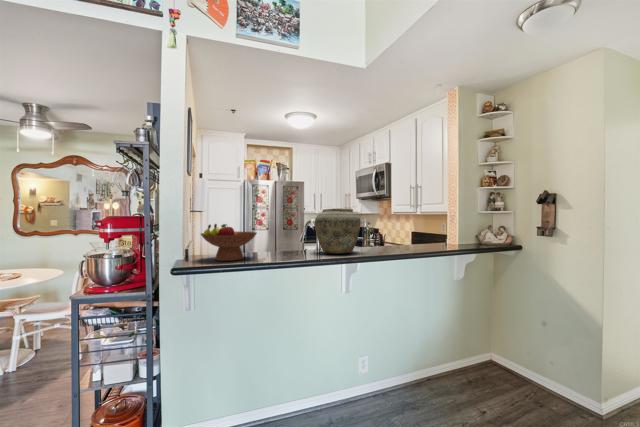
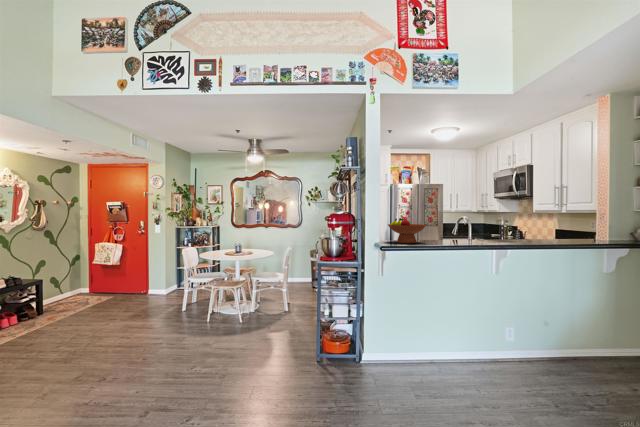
vase: present [315,208,361,253] -> none [468,207,509,242]

